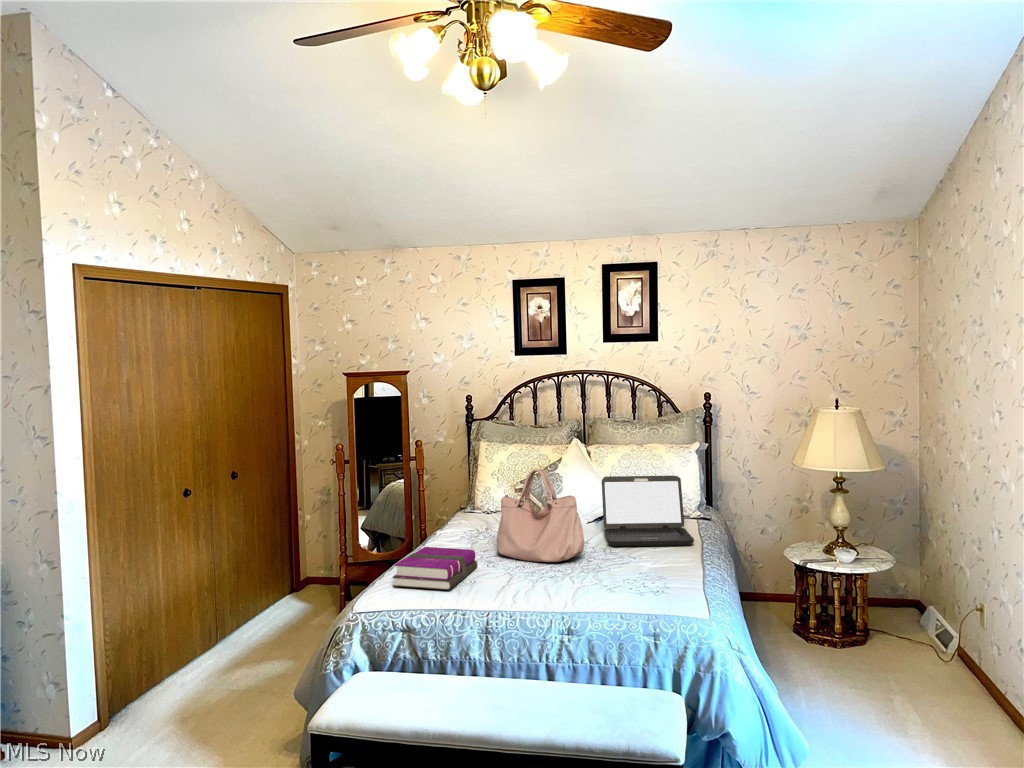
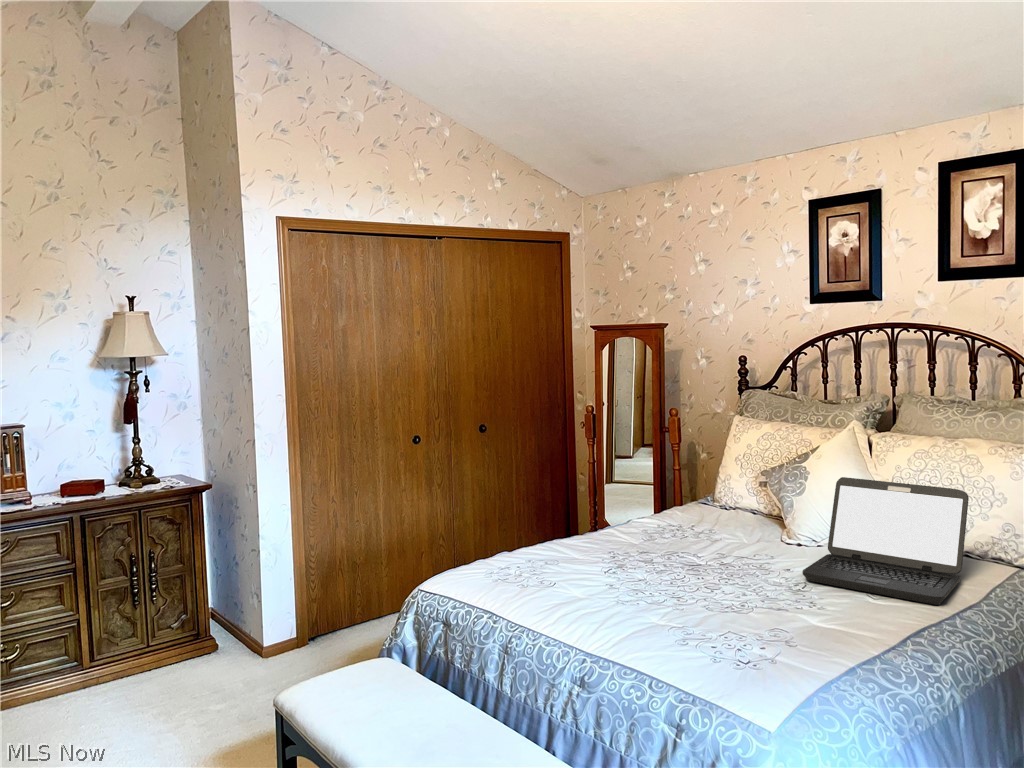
handbag: present [497,469,584,562] -> none [640,453,740,585]
hardback book: present [392,547,477,590] -> none [476,533,596,590]

